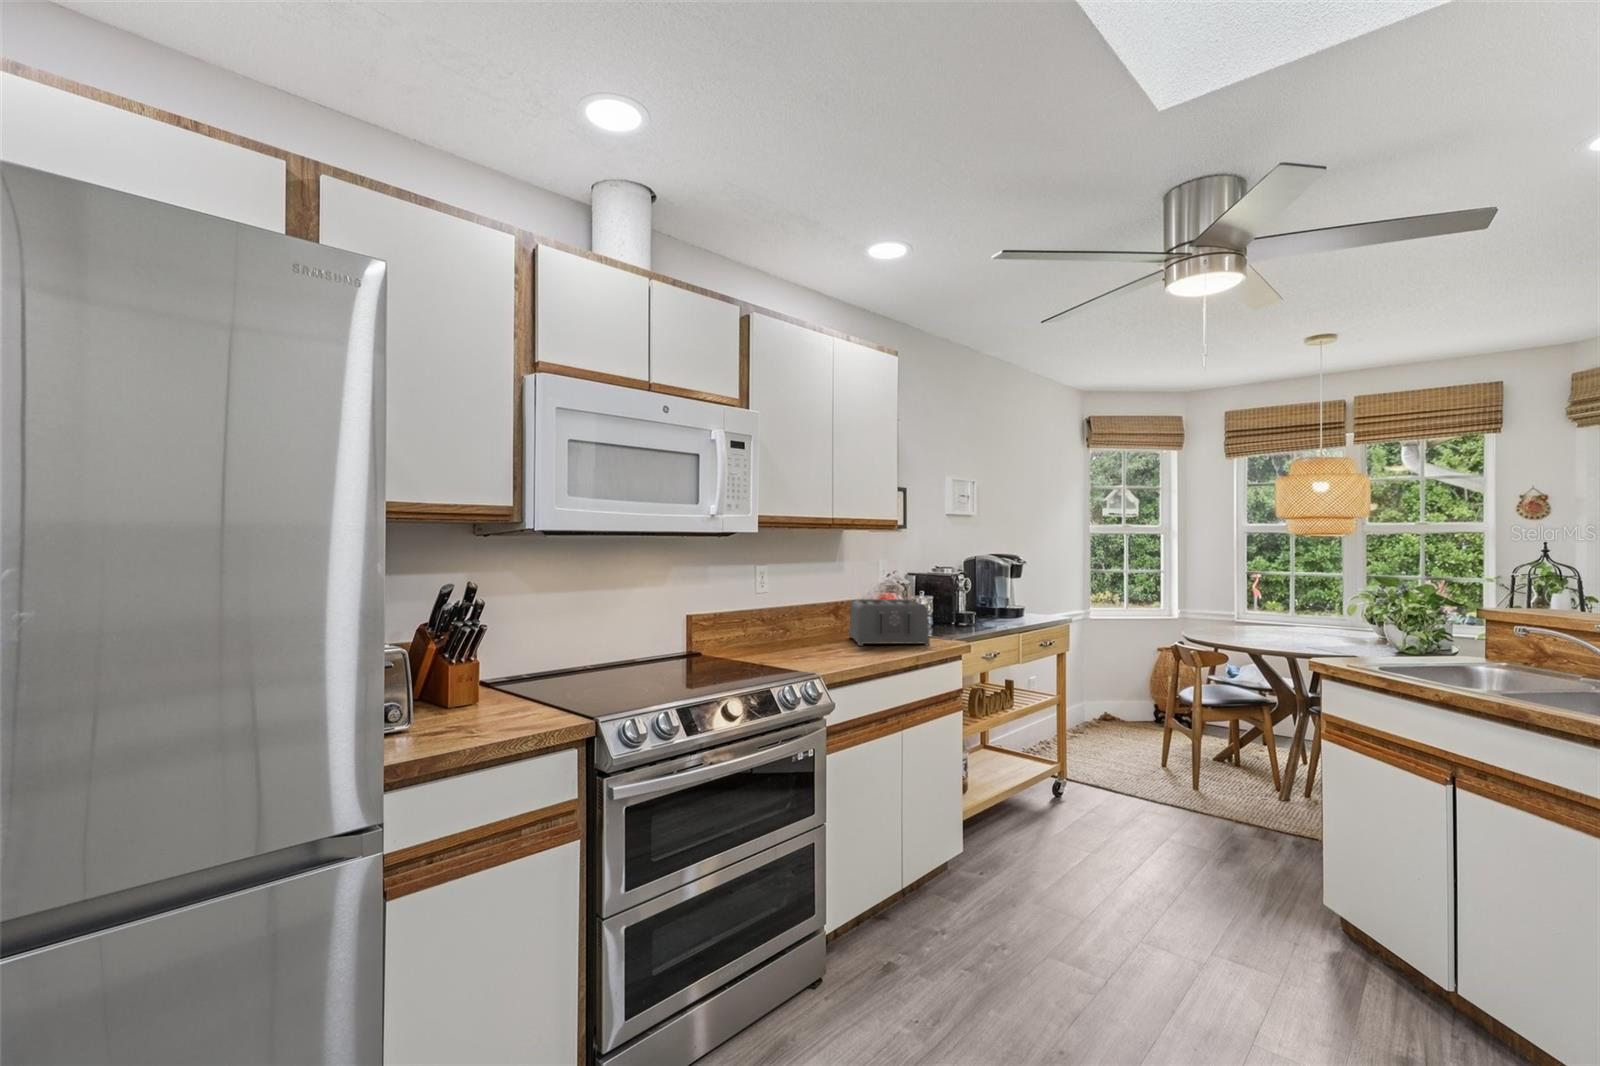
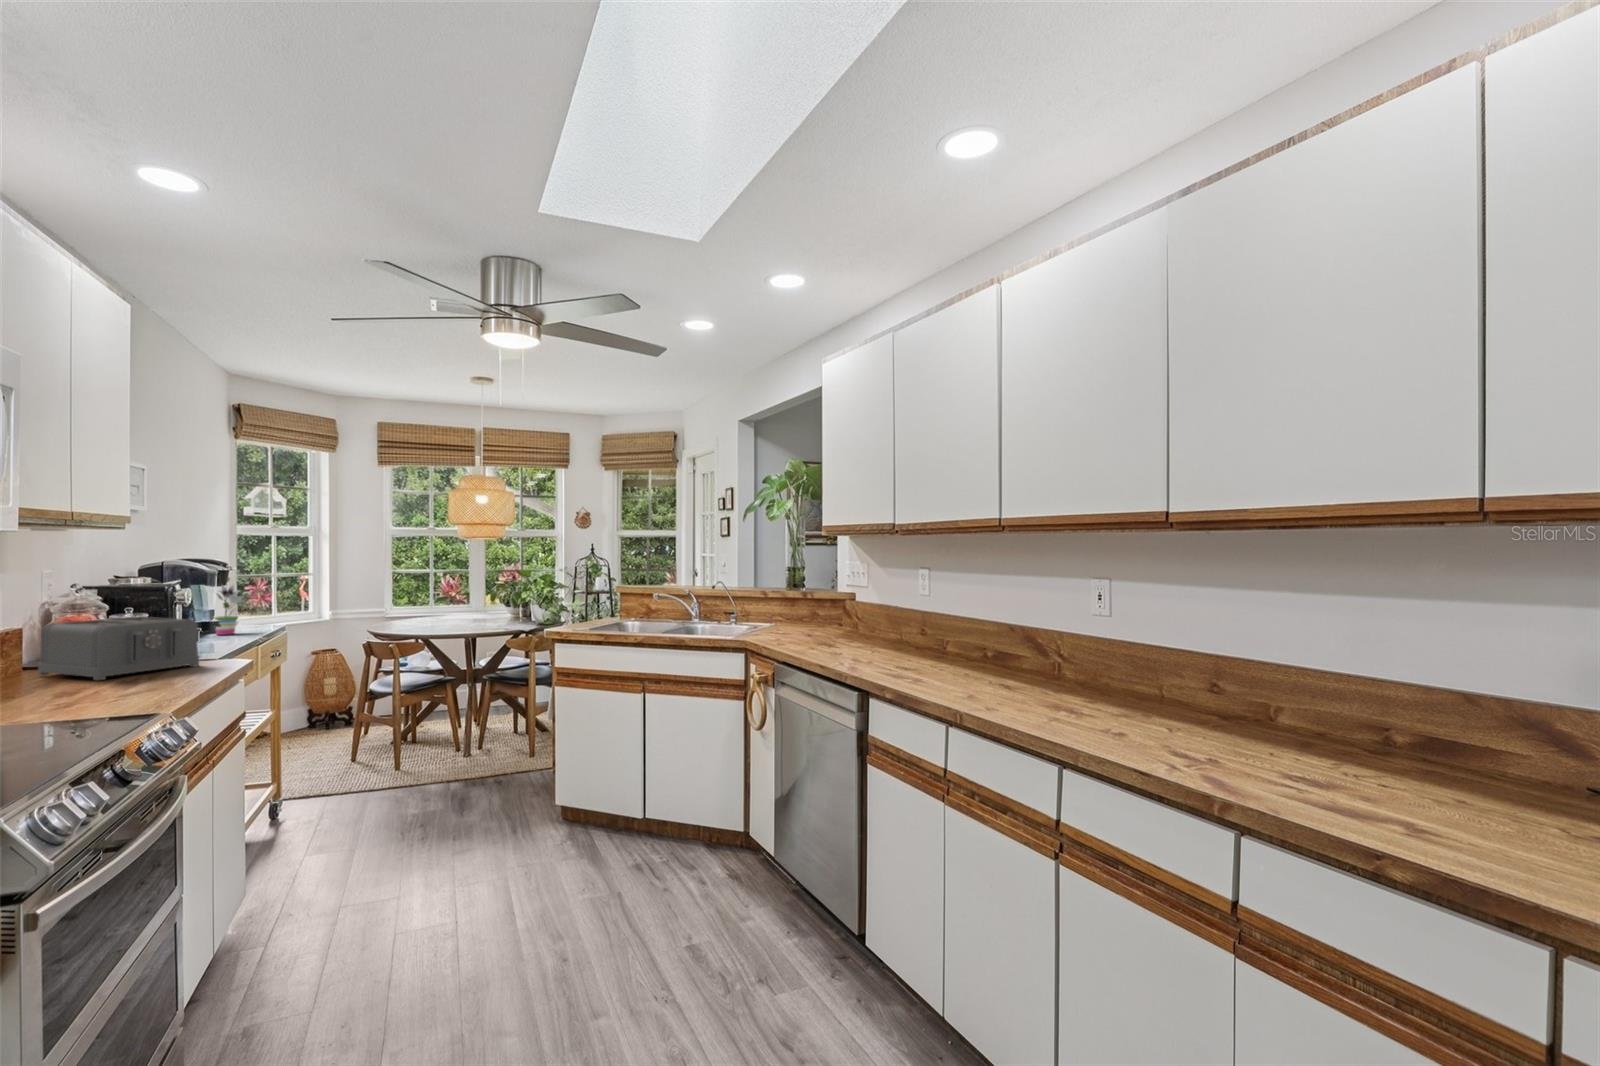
potted plant: none [1005,566,1032,622] -> present [214,573,244,635]

